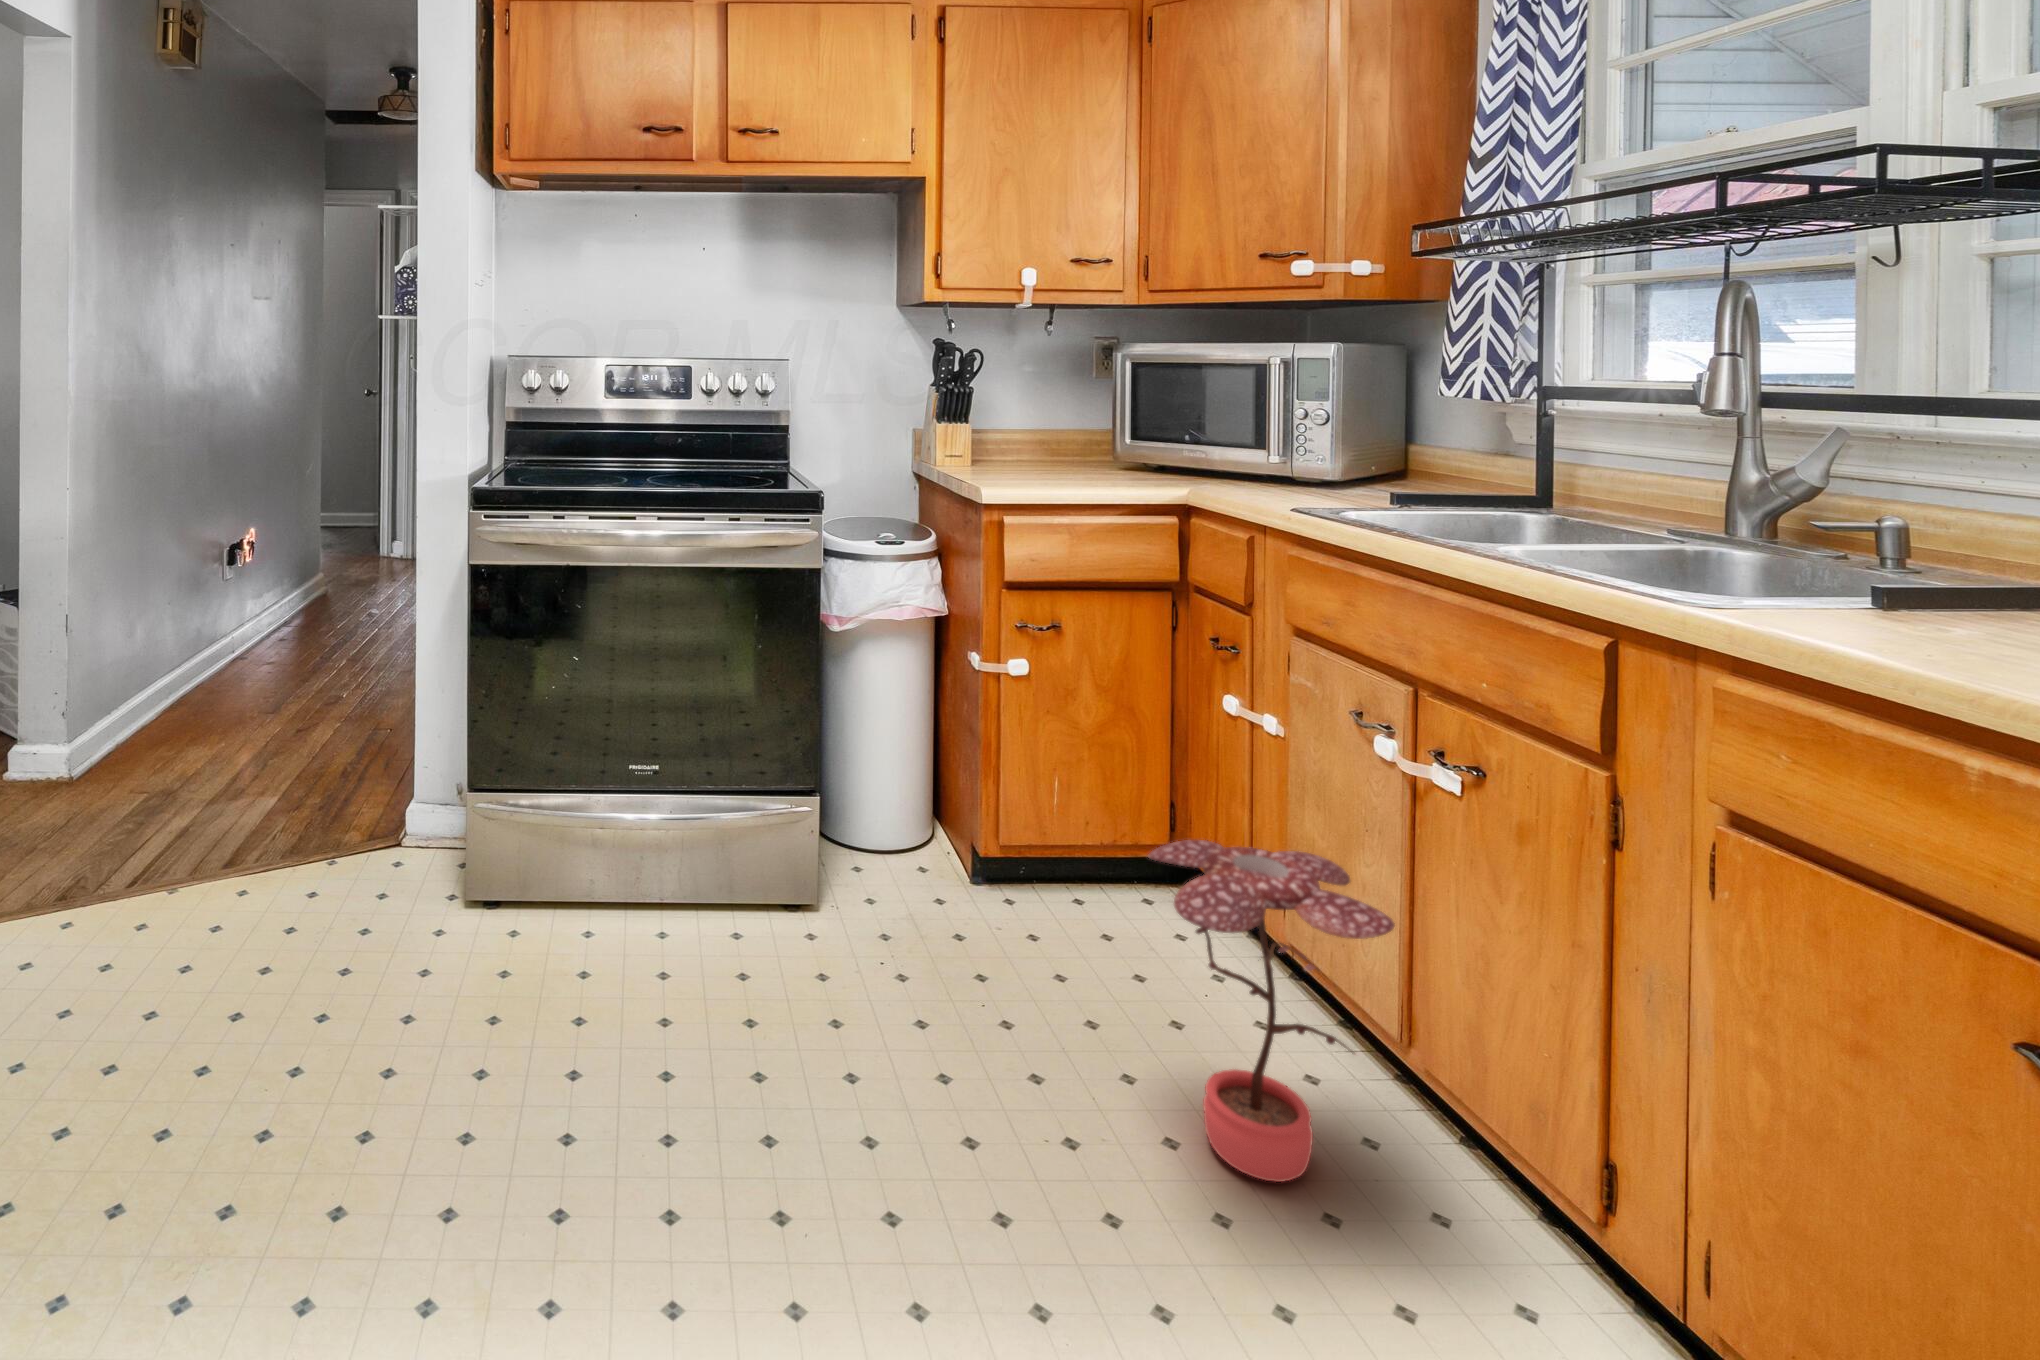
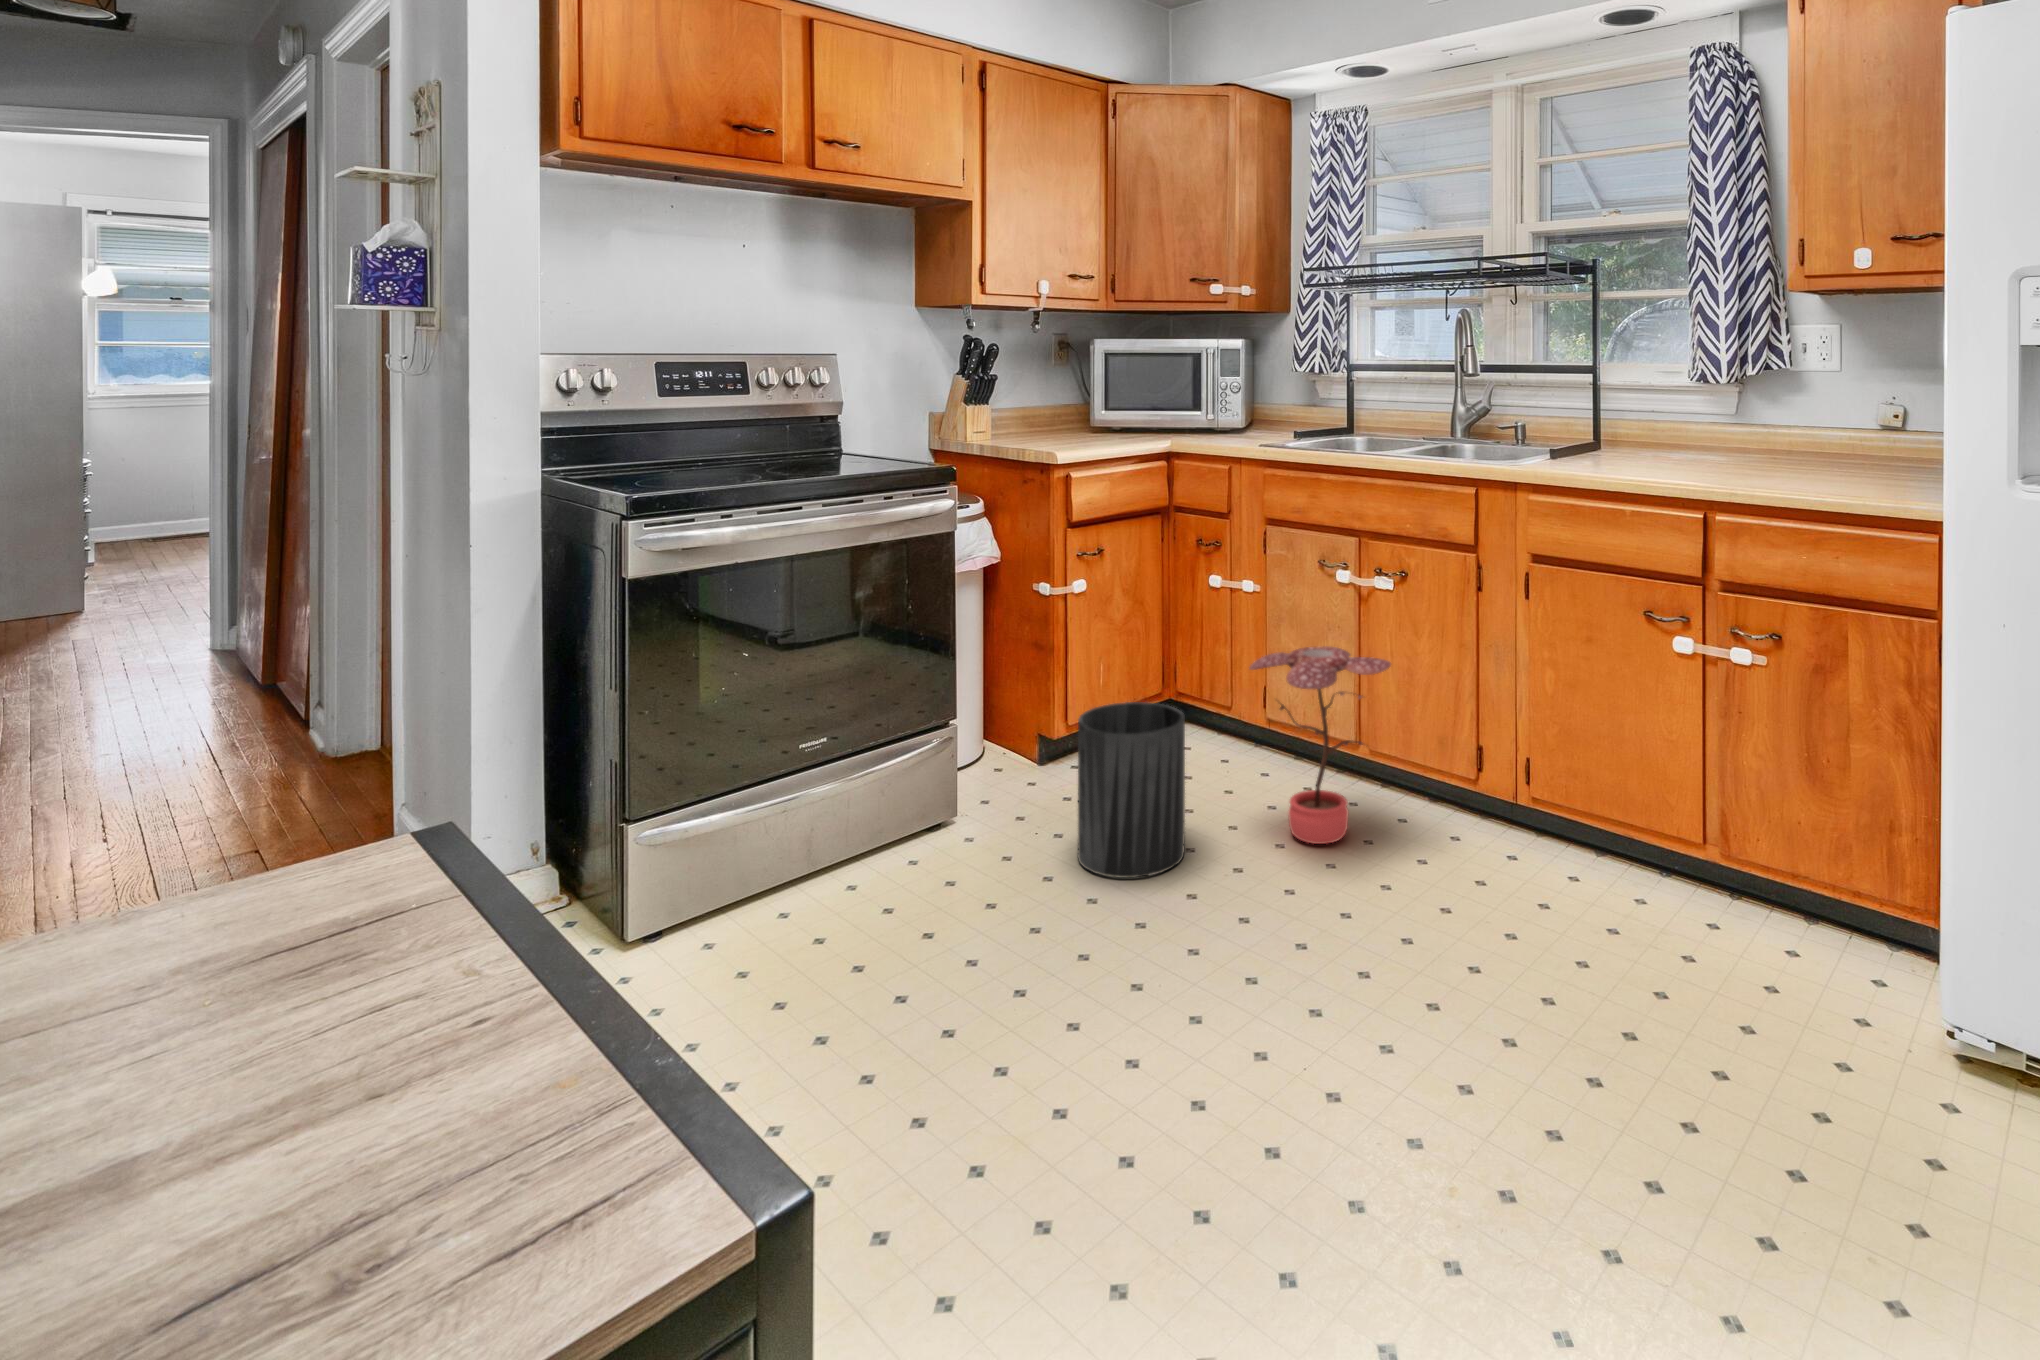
trash can: none [887,837,1038,1099] -> present [1078,702,1185,878]

